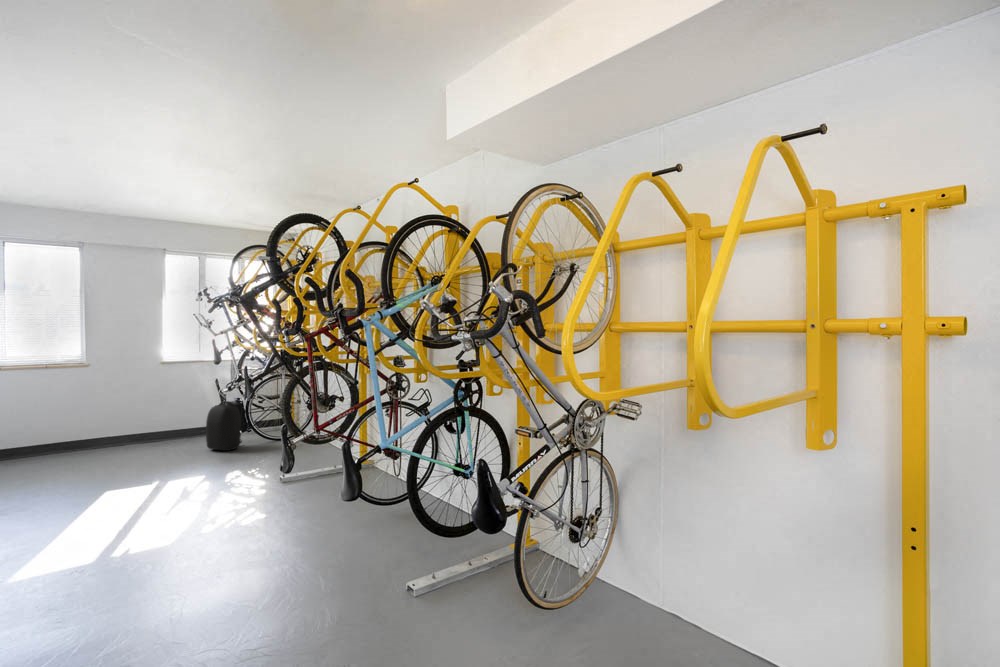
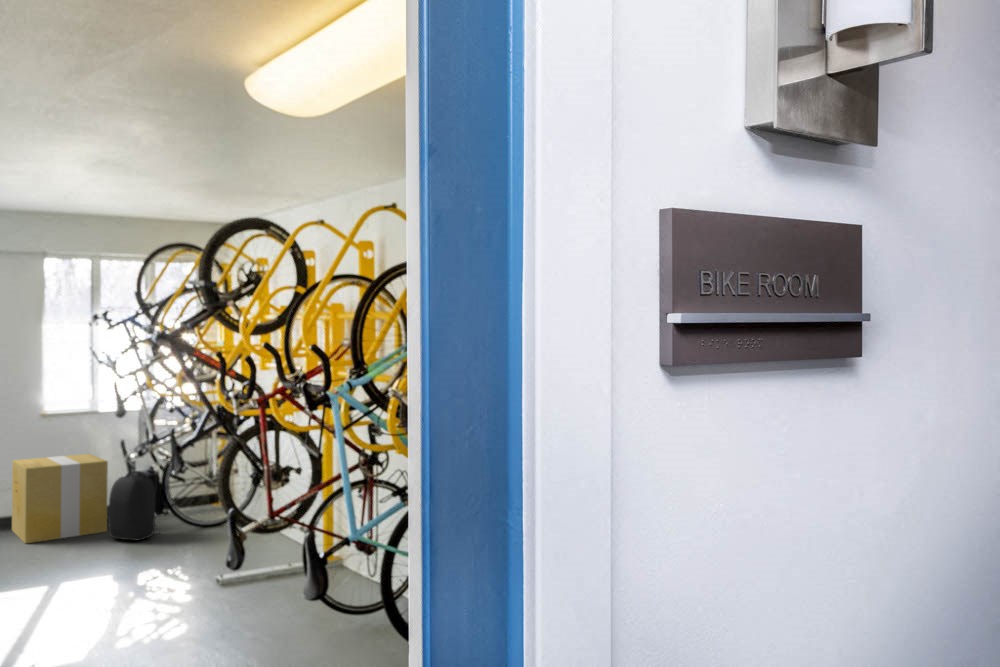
cardboard box: none [136,390,206,453] -> present [12,454,108,543]

